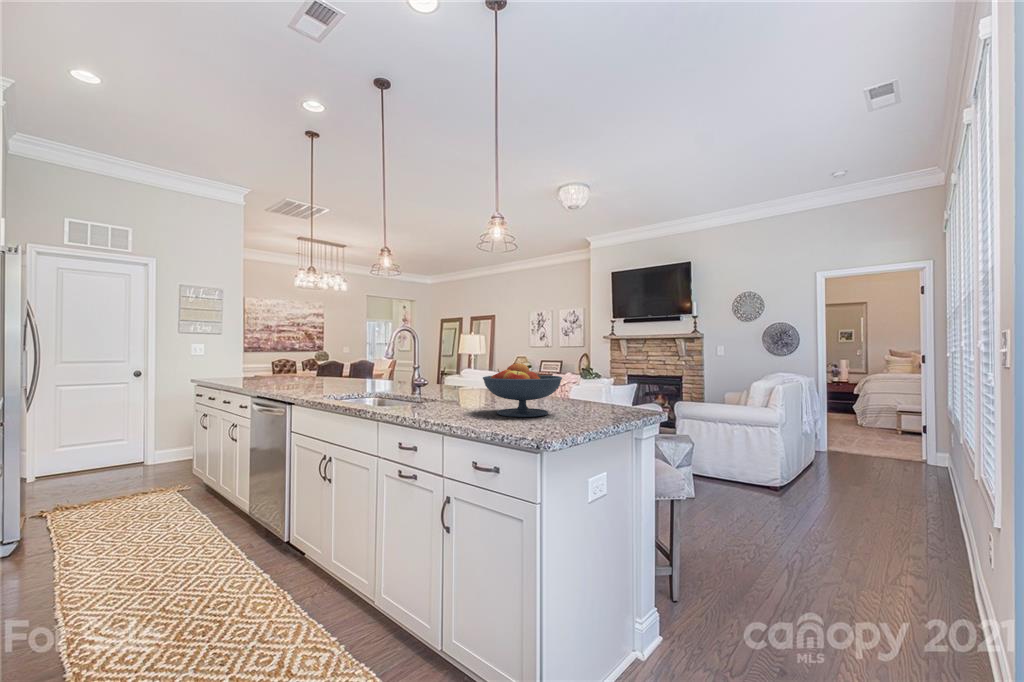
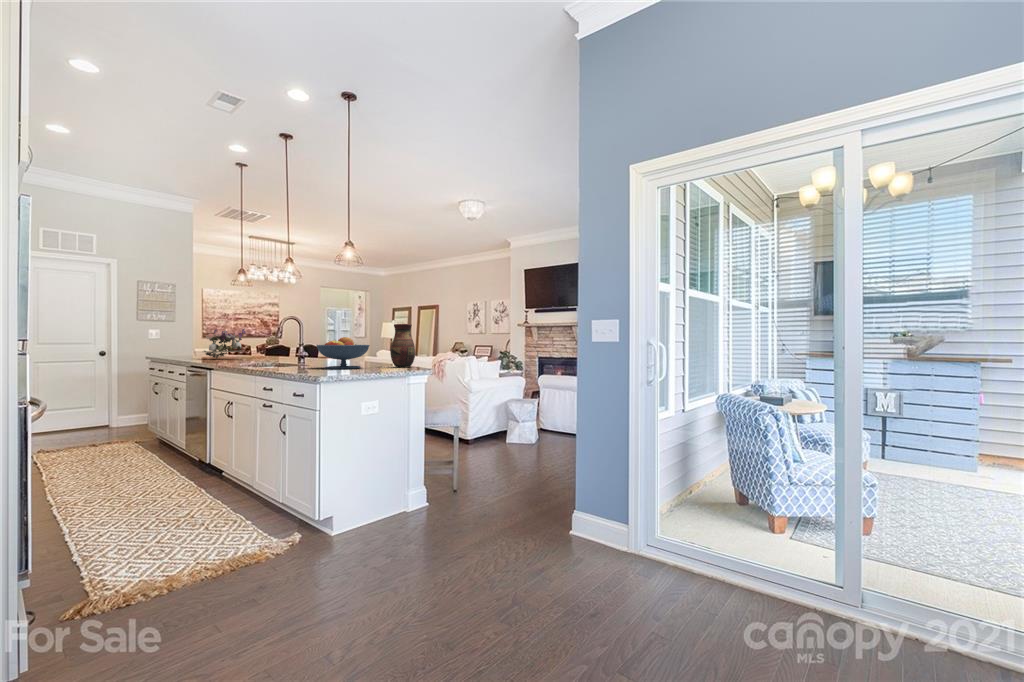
vase: none [573,342,610,409] -> present [390,324,415,367]
flower arrangement: none [263,344,322,385] -> present [204,328,246,358]

